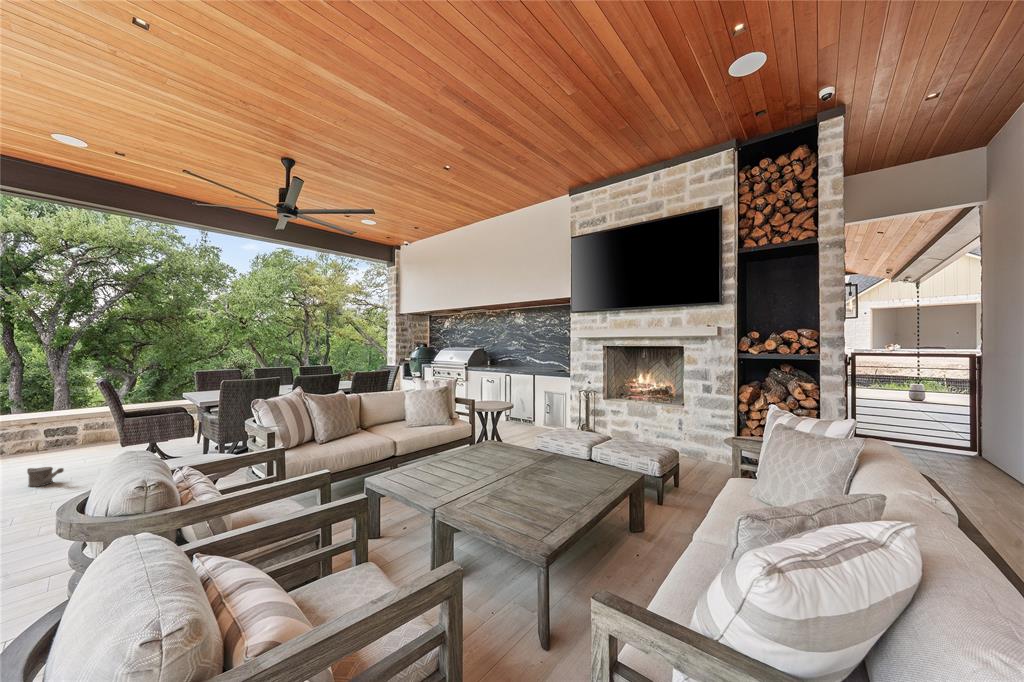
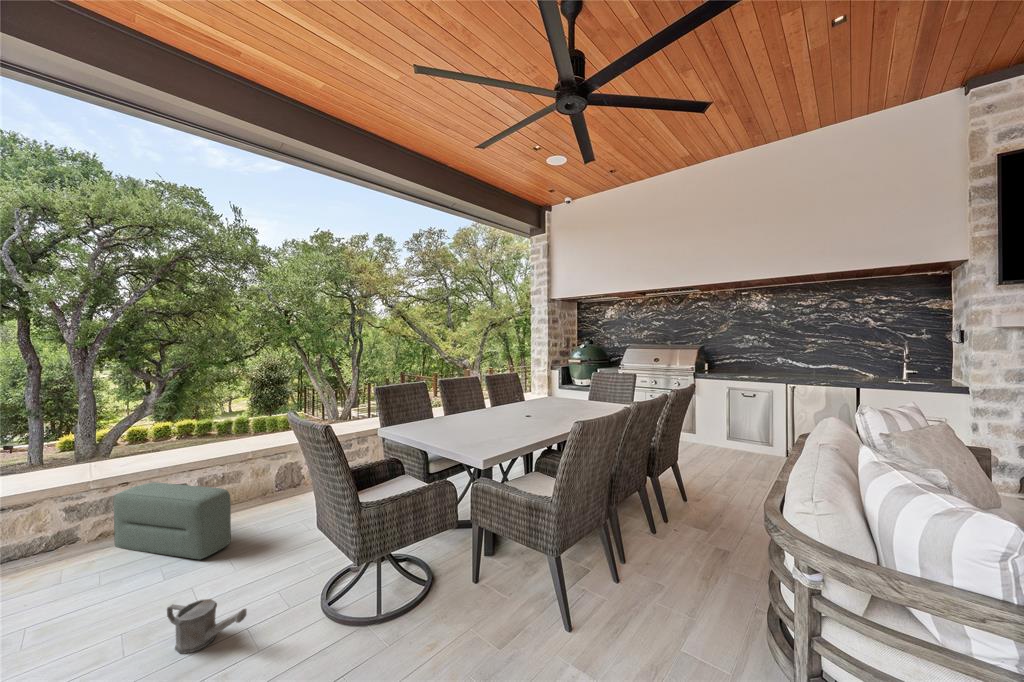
pouf: none [24,423,91,461] -> present [113,482,231,559]

